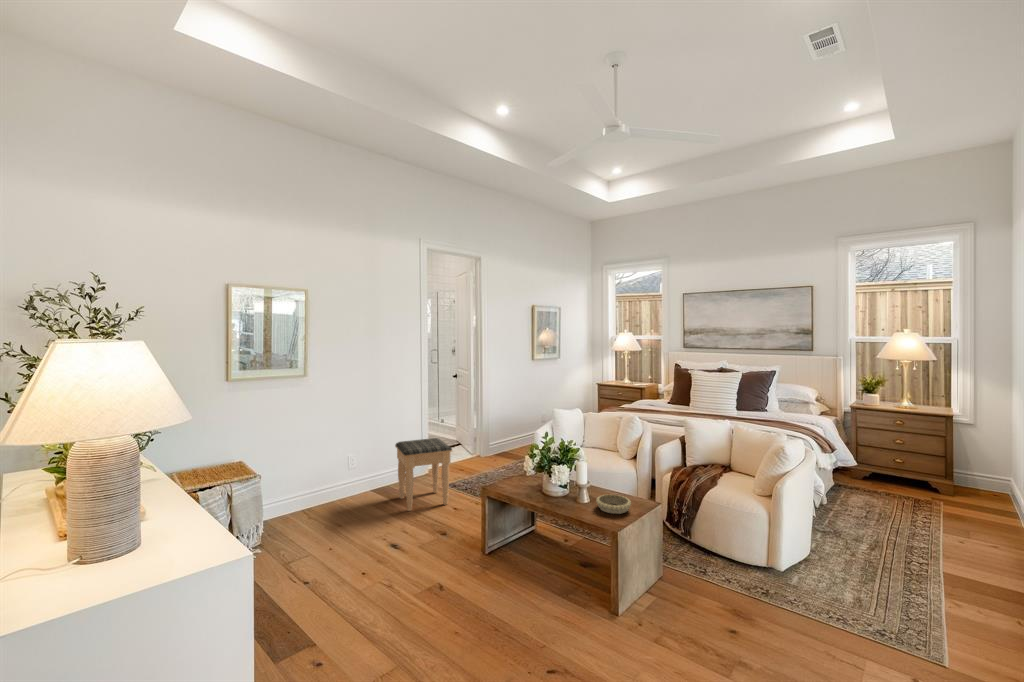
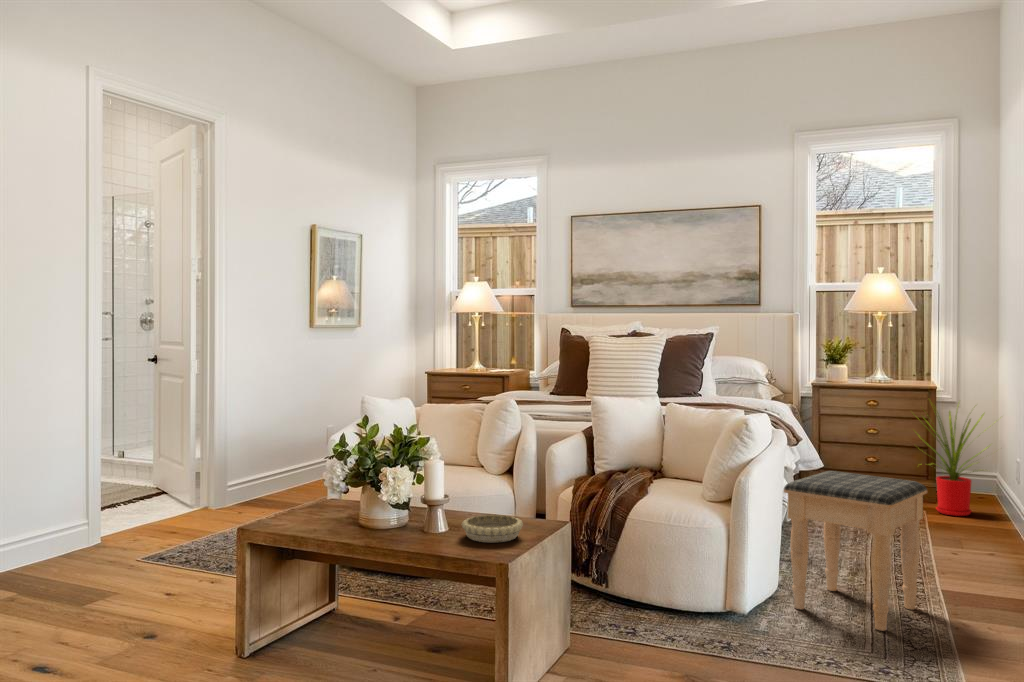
house plant: none [929,422,1014,510] -> present [917,411,987,516]
footstool: present [395,438,452,511] -> present [784,471,927,631]

